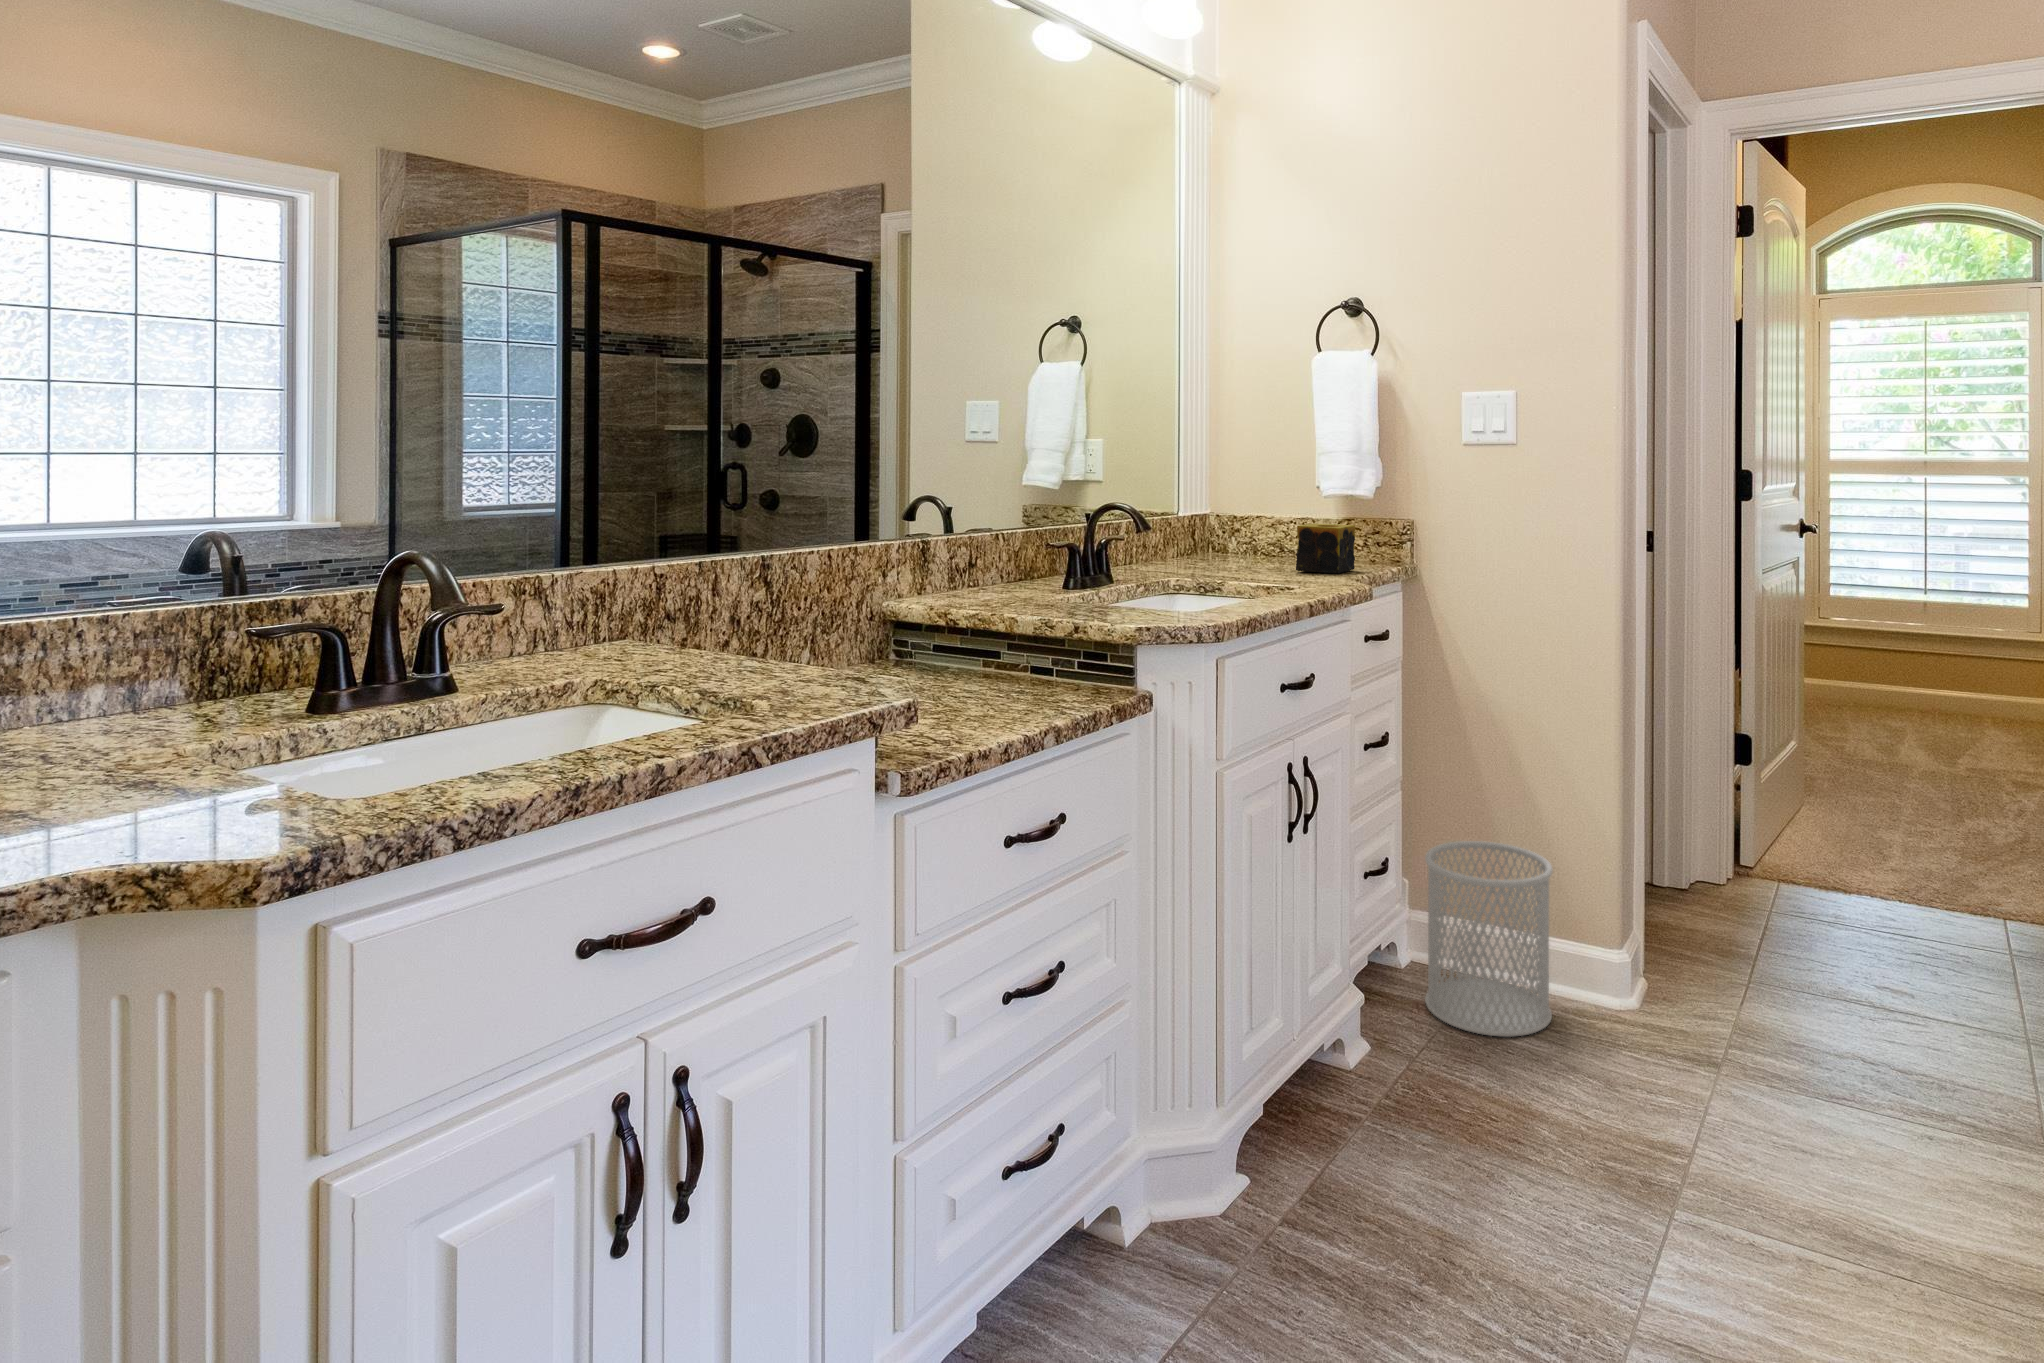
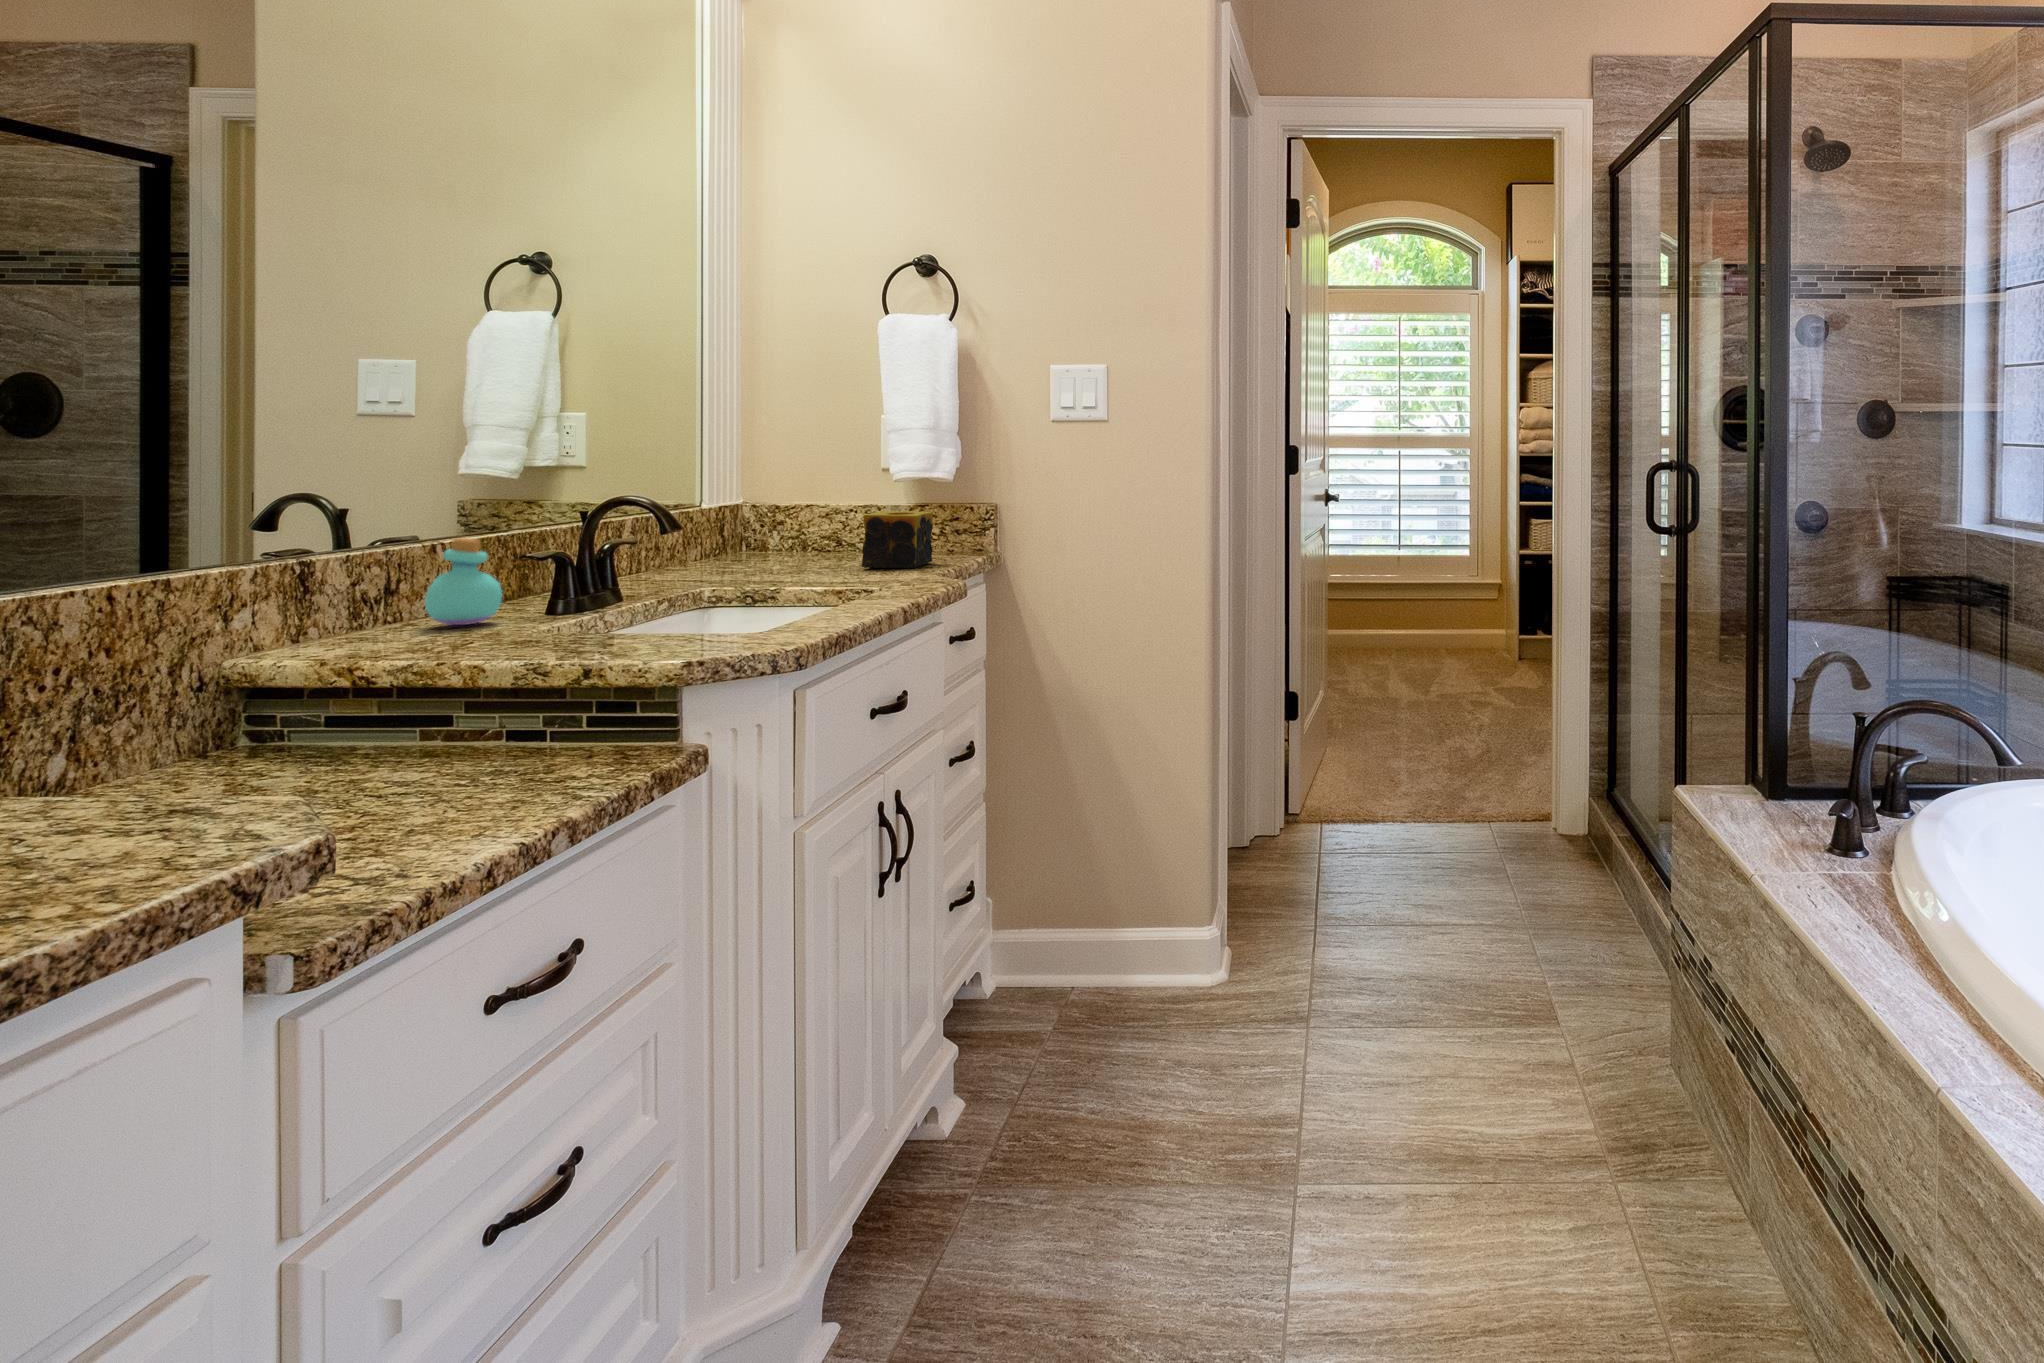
perfume bottle: none [994,529,1039,592] -> present [425,538,502,625]
wastebasket: present [1425,841,1553,1037] -> none [1018,842,1152,1052]

